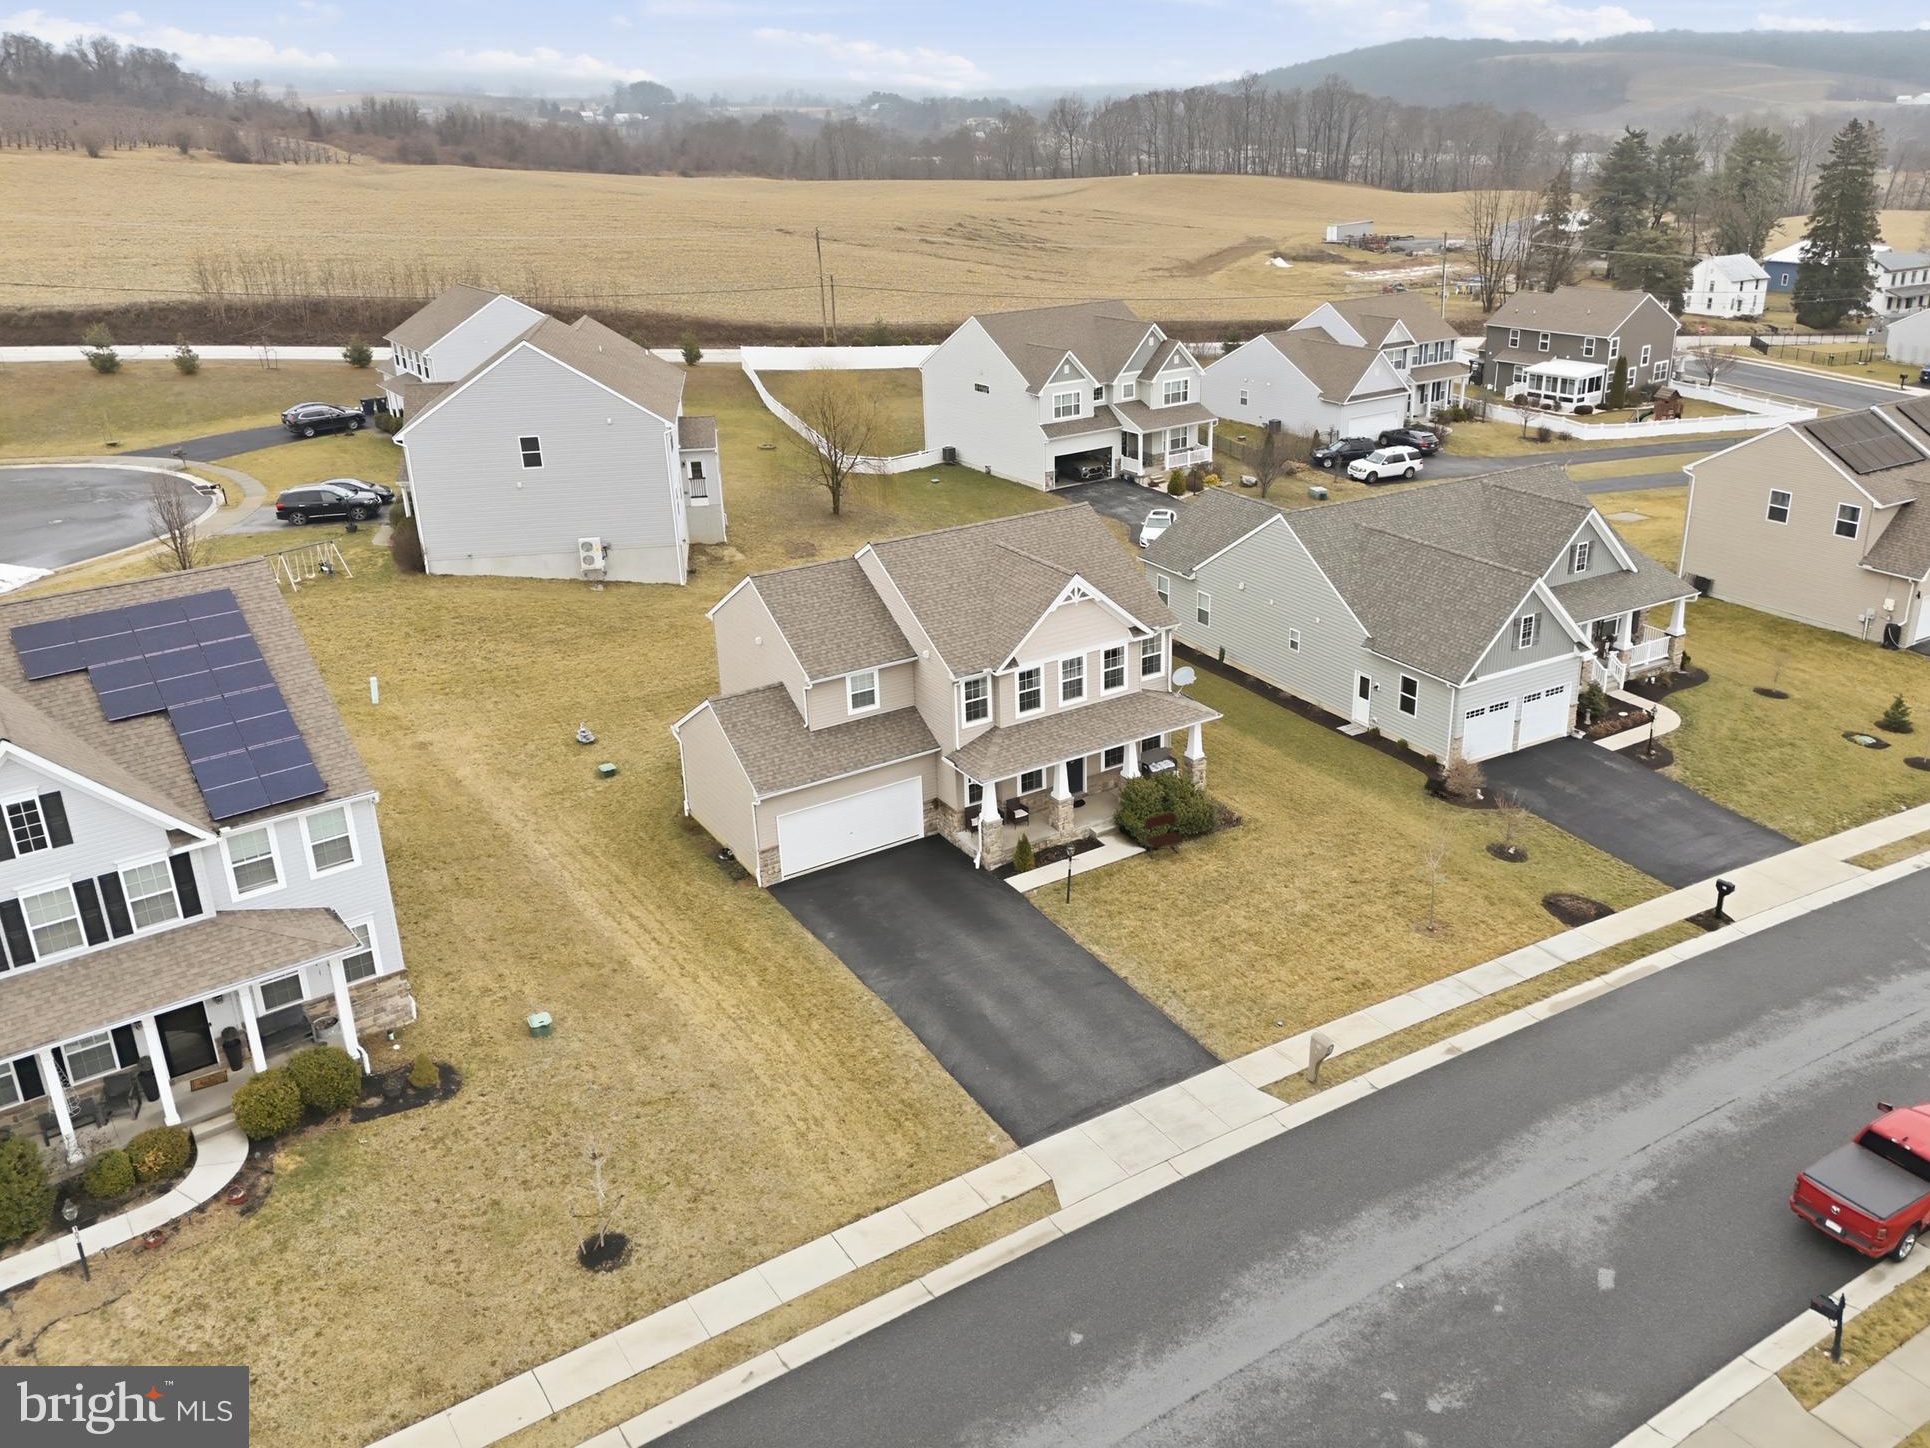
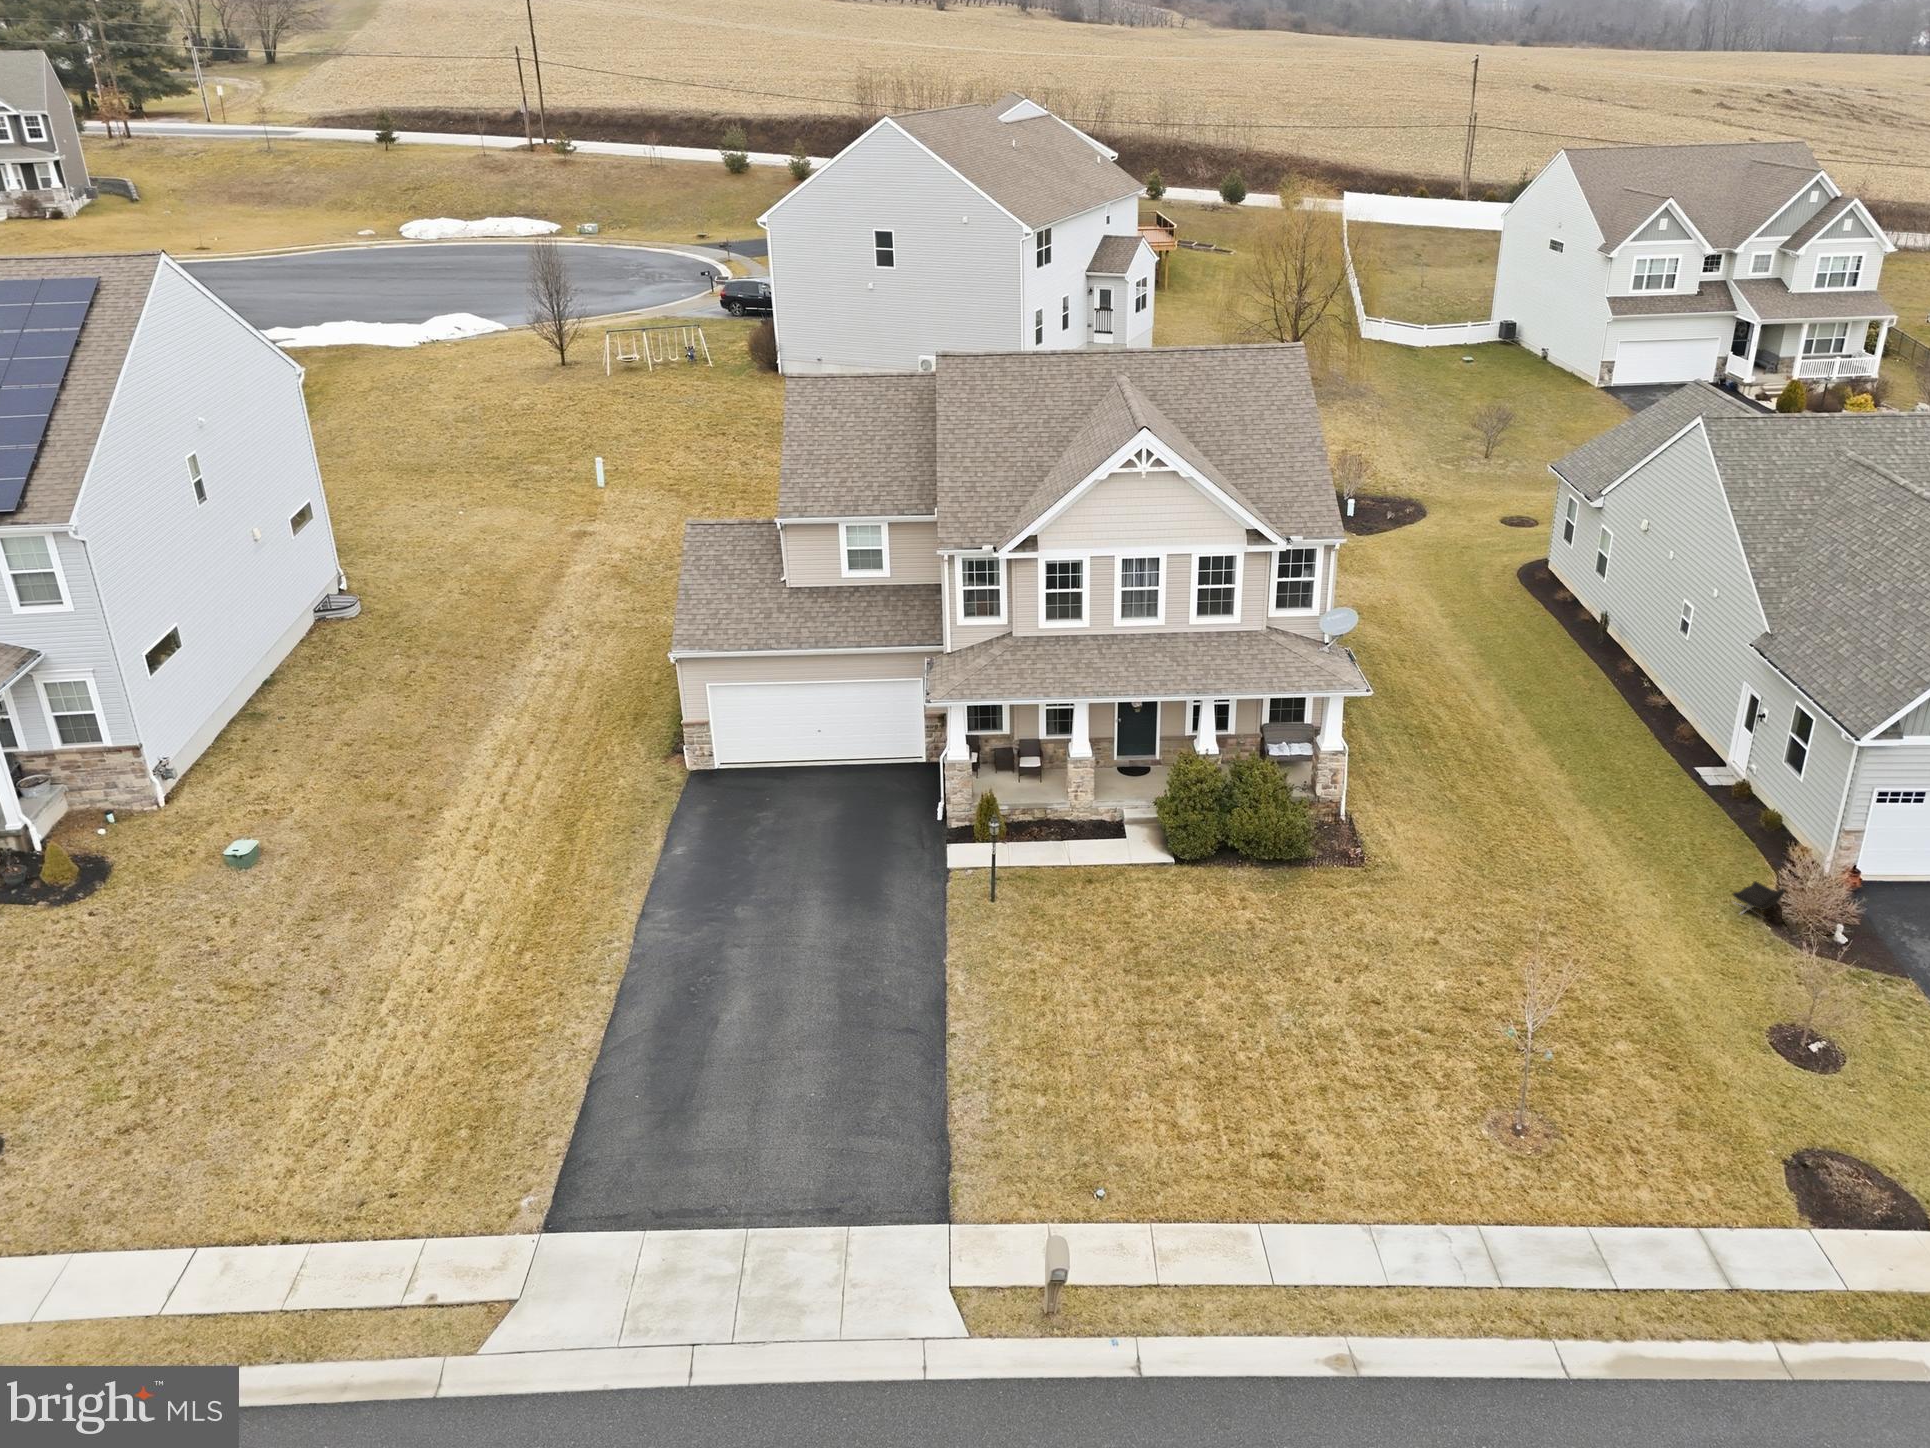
bench: present [1145,813,1183,857] -> none [1170,814,1226,881]

